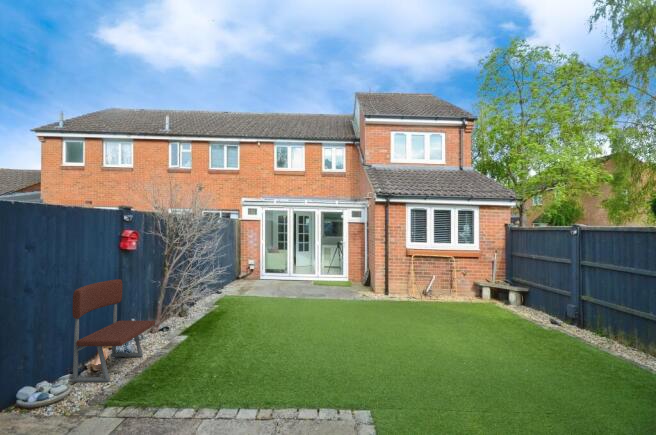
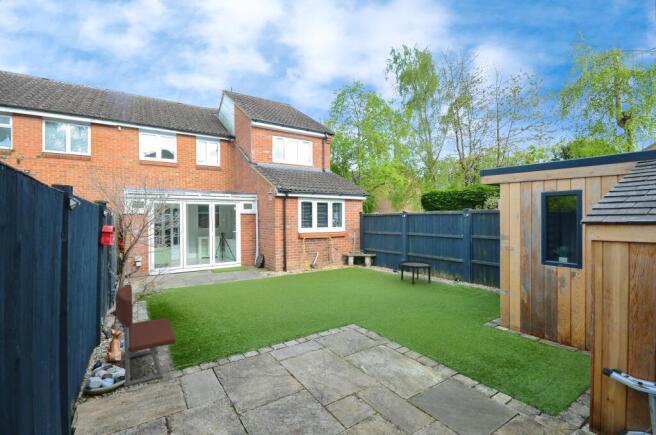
round table: none [540,298,603,340] -> present [400,261,432,285]

